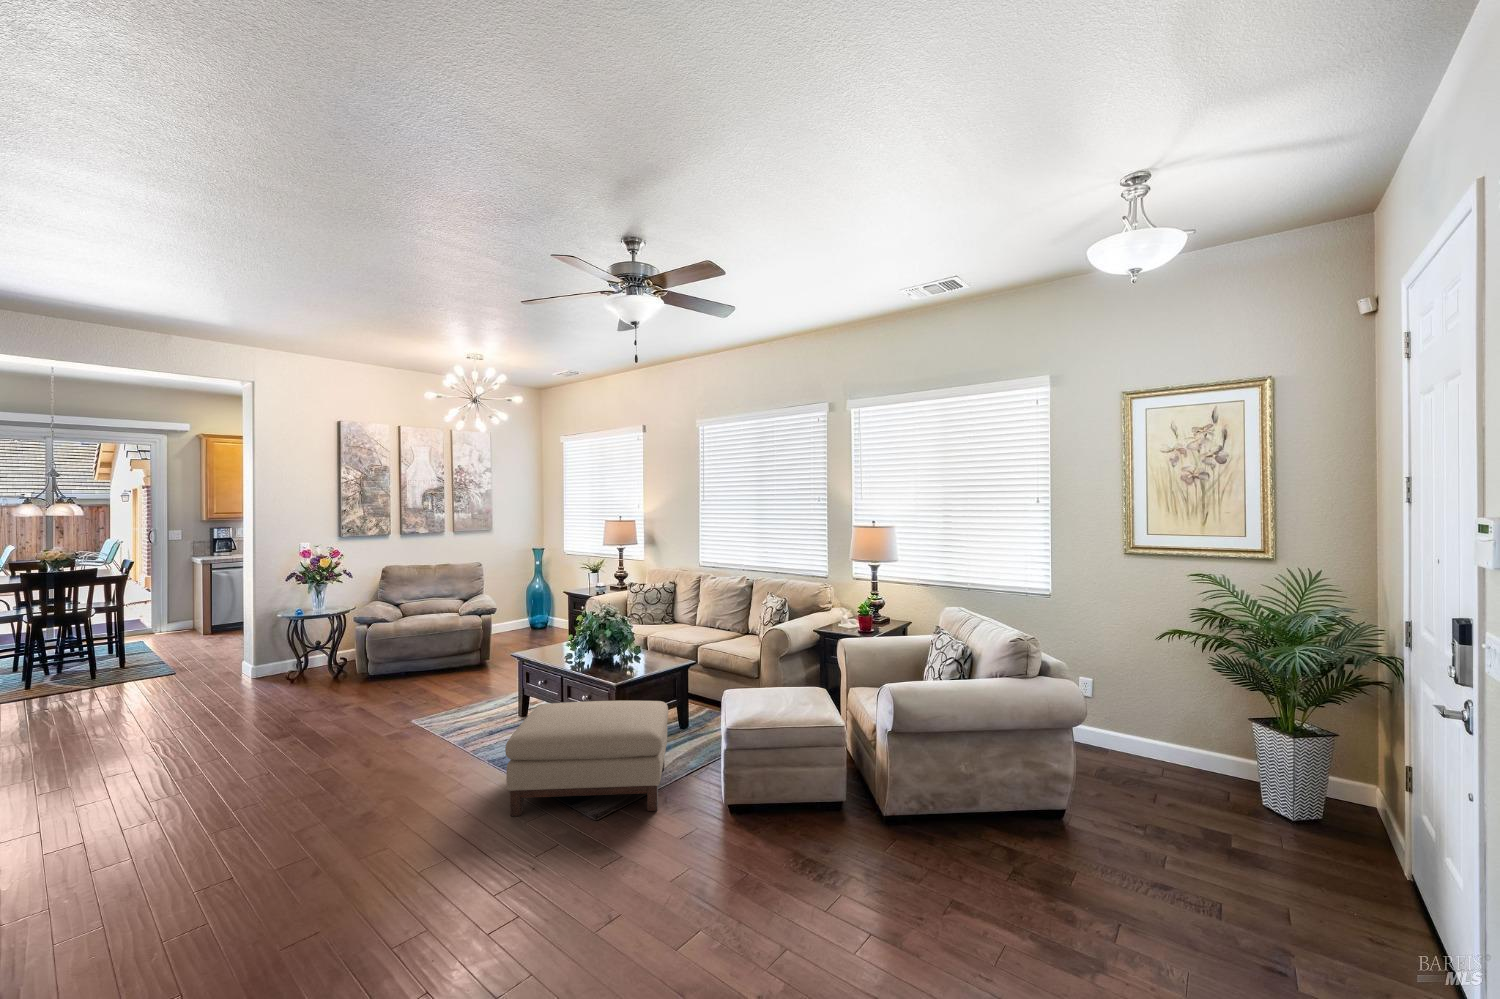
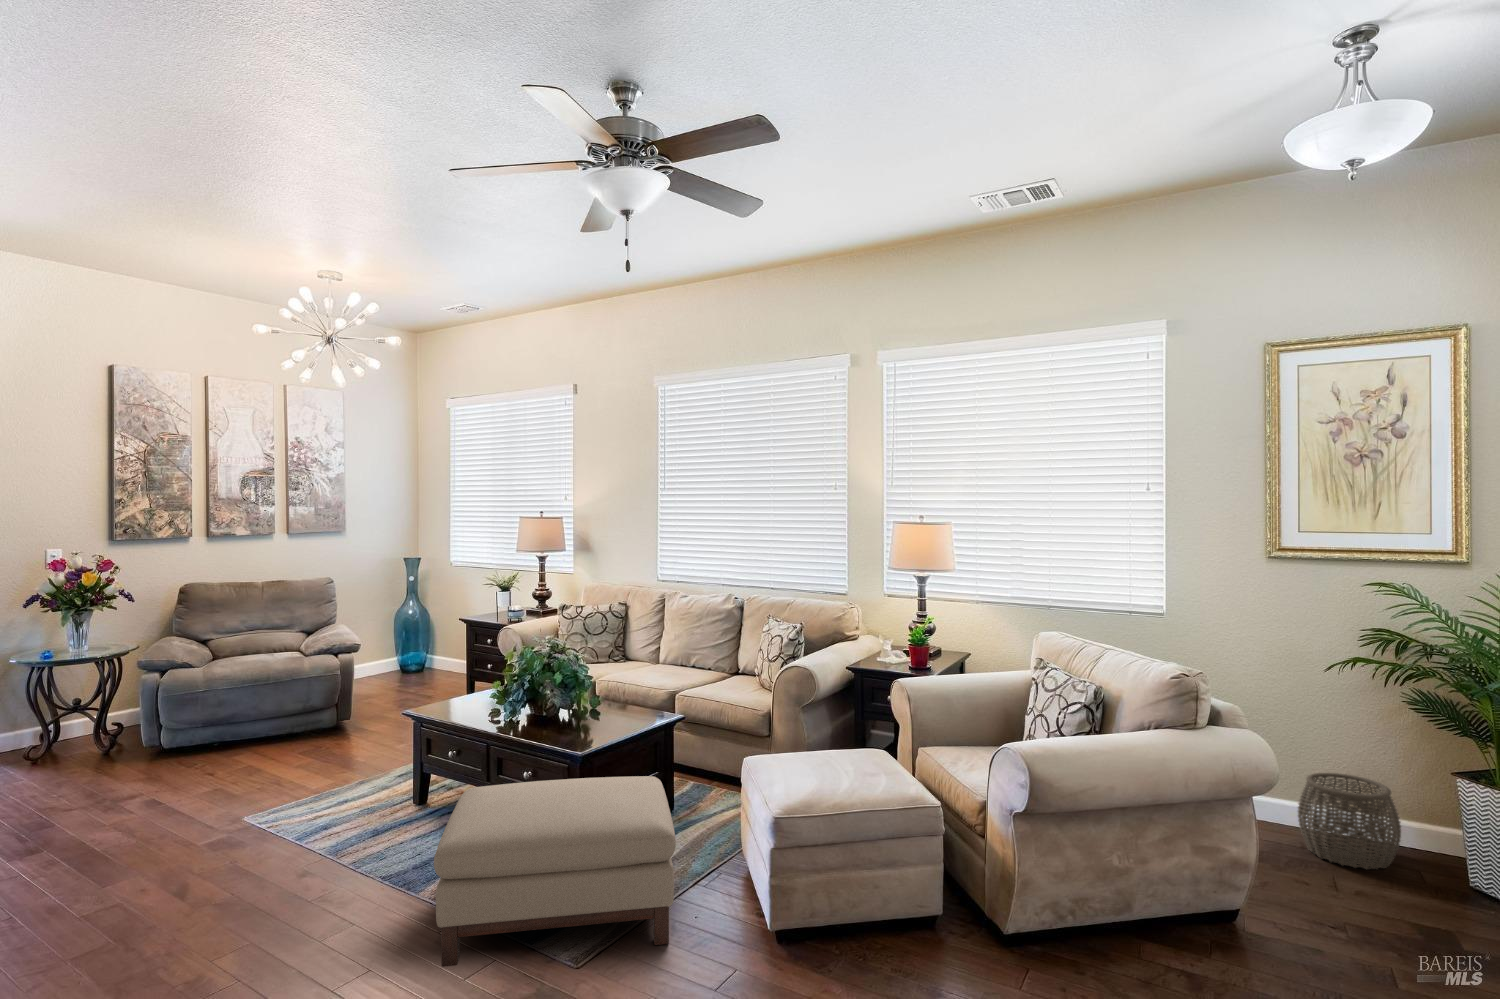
woven basket: none [1138,716,1215,789] -> present [1298,773,1401,869]

